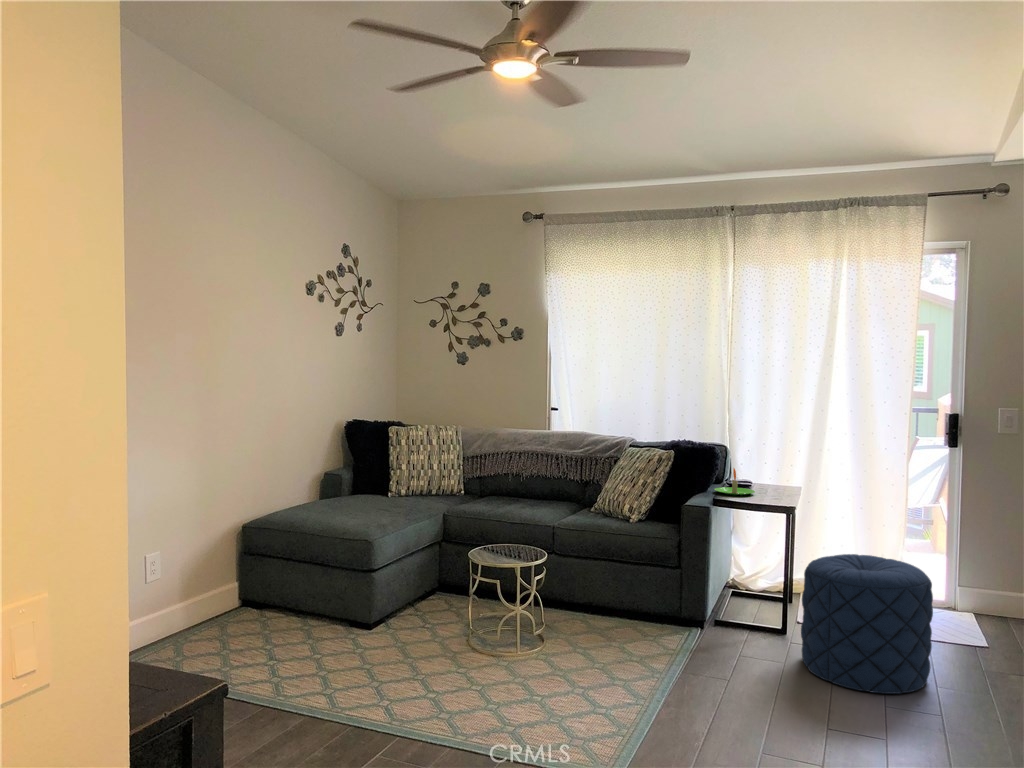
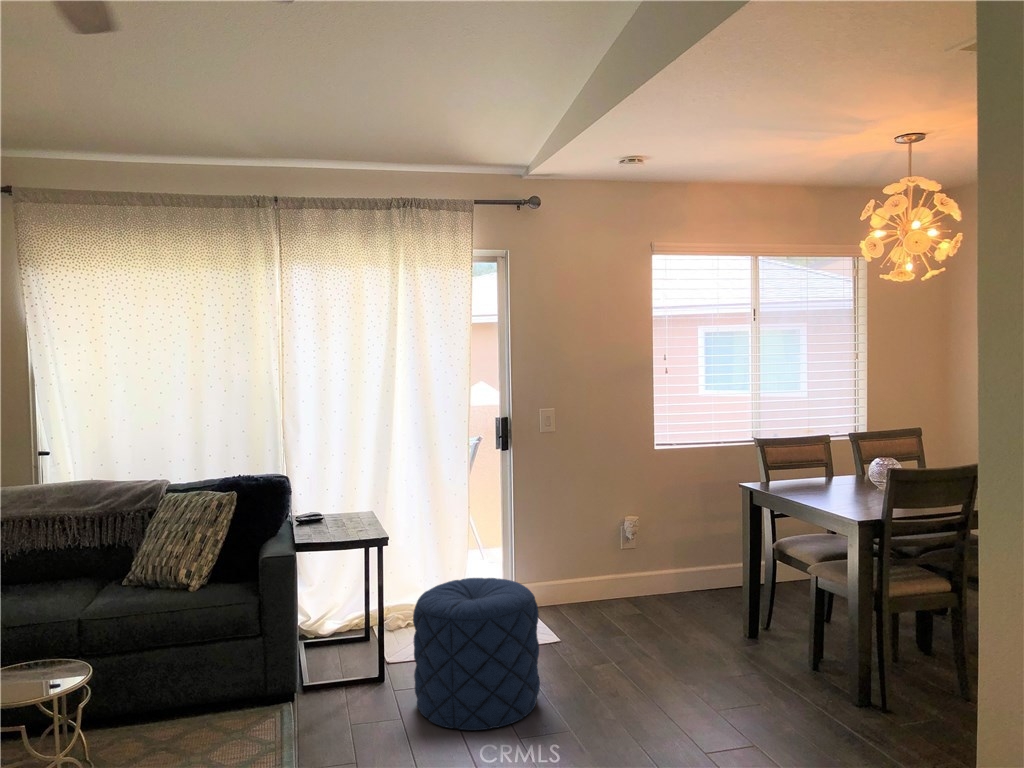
candle: present [715,469,755,495] -> none [291,503,338,536]

